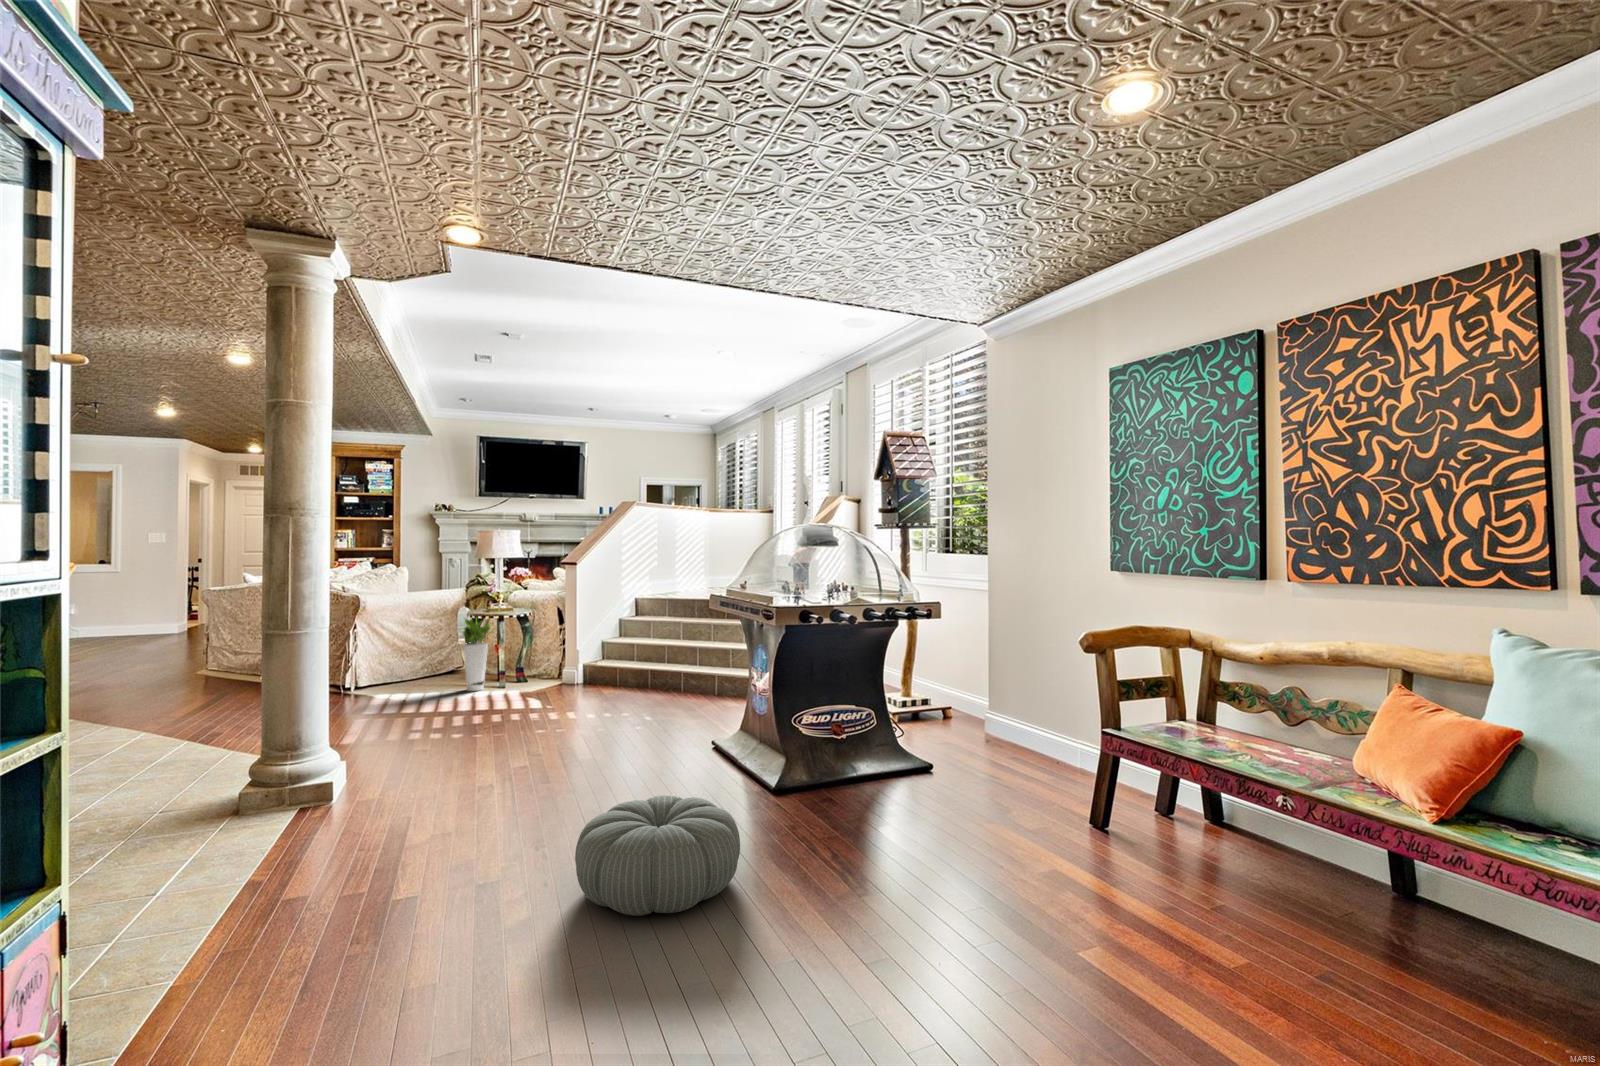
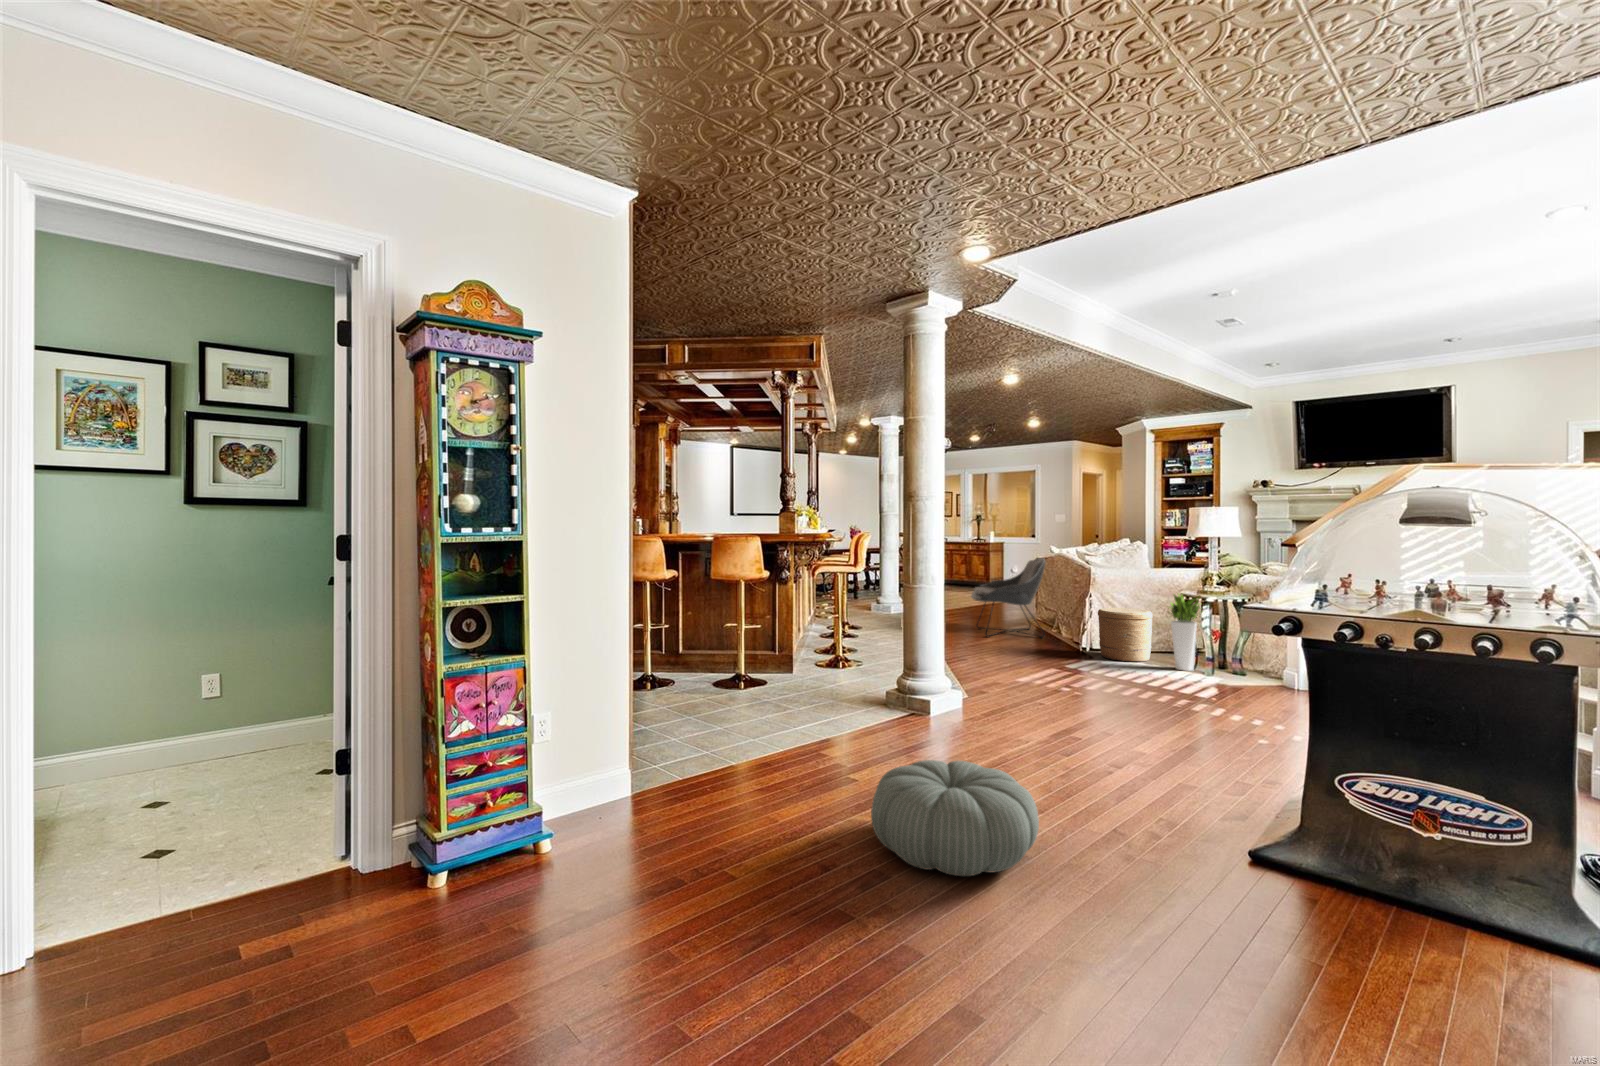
lounge chair: none [125,591,268,708] -> present [971,558,1045,638]
woven basket: none [372,638,434,697] -> present [1098,608,1153,662]

